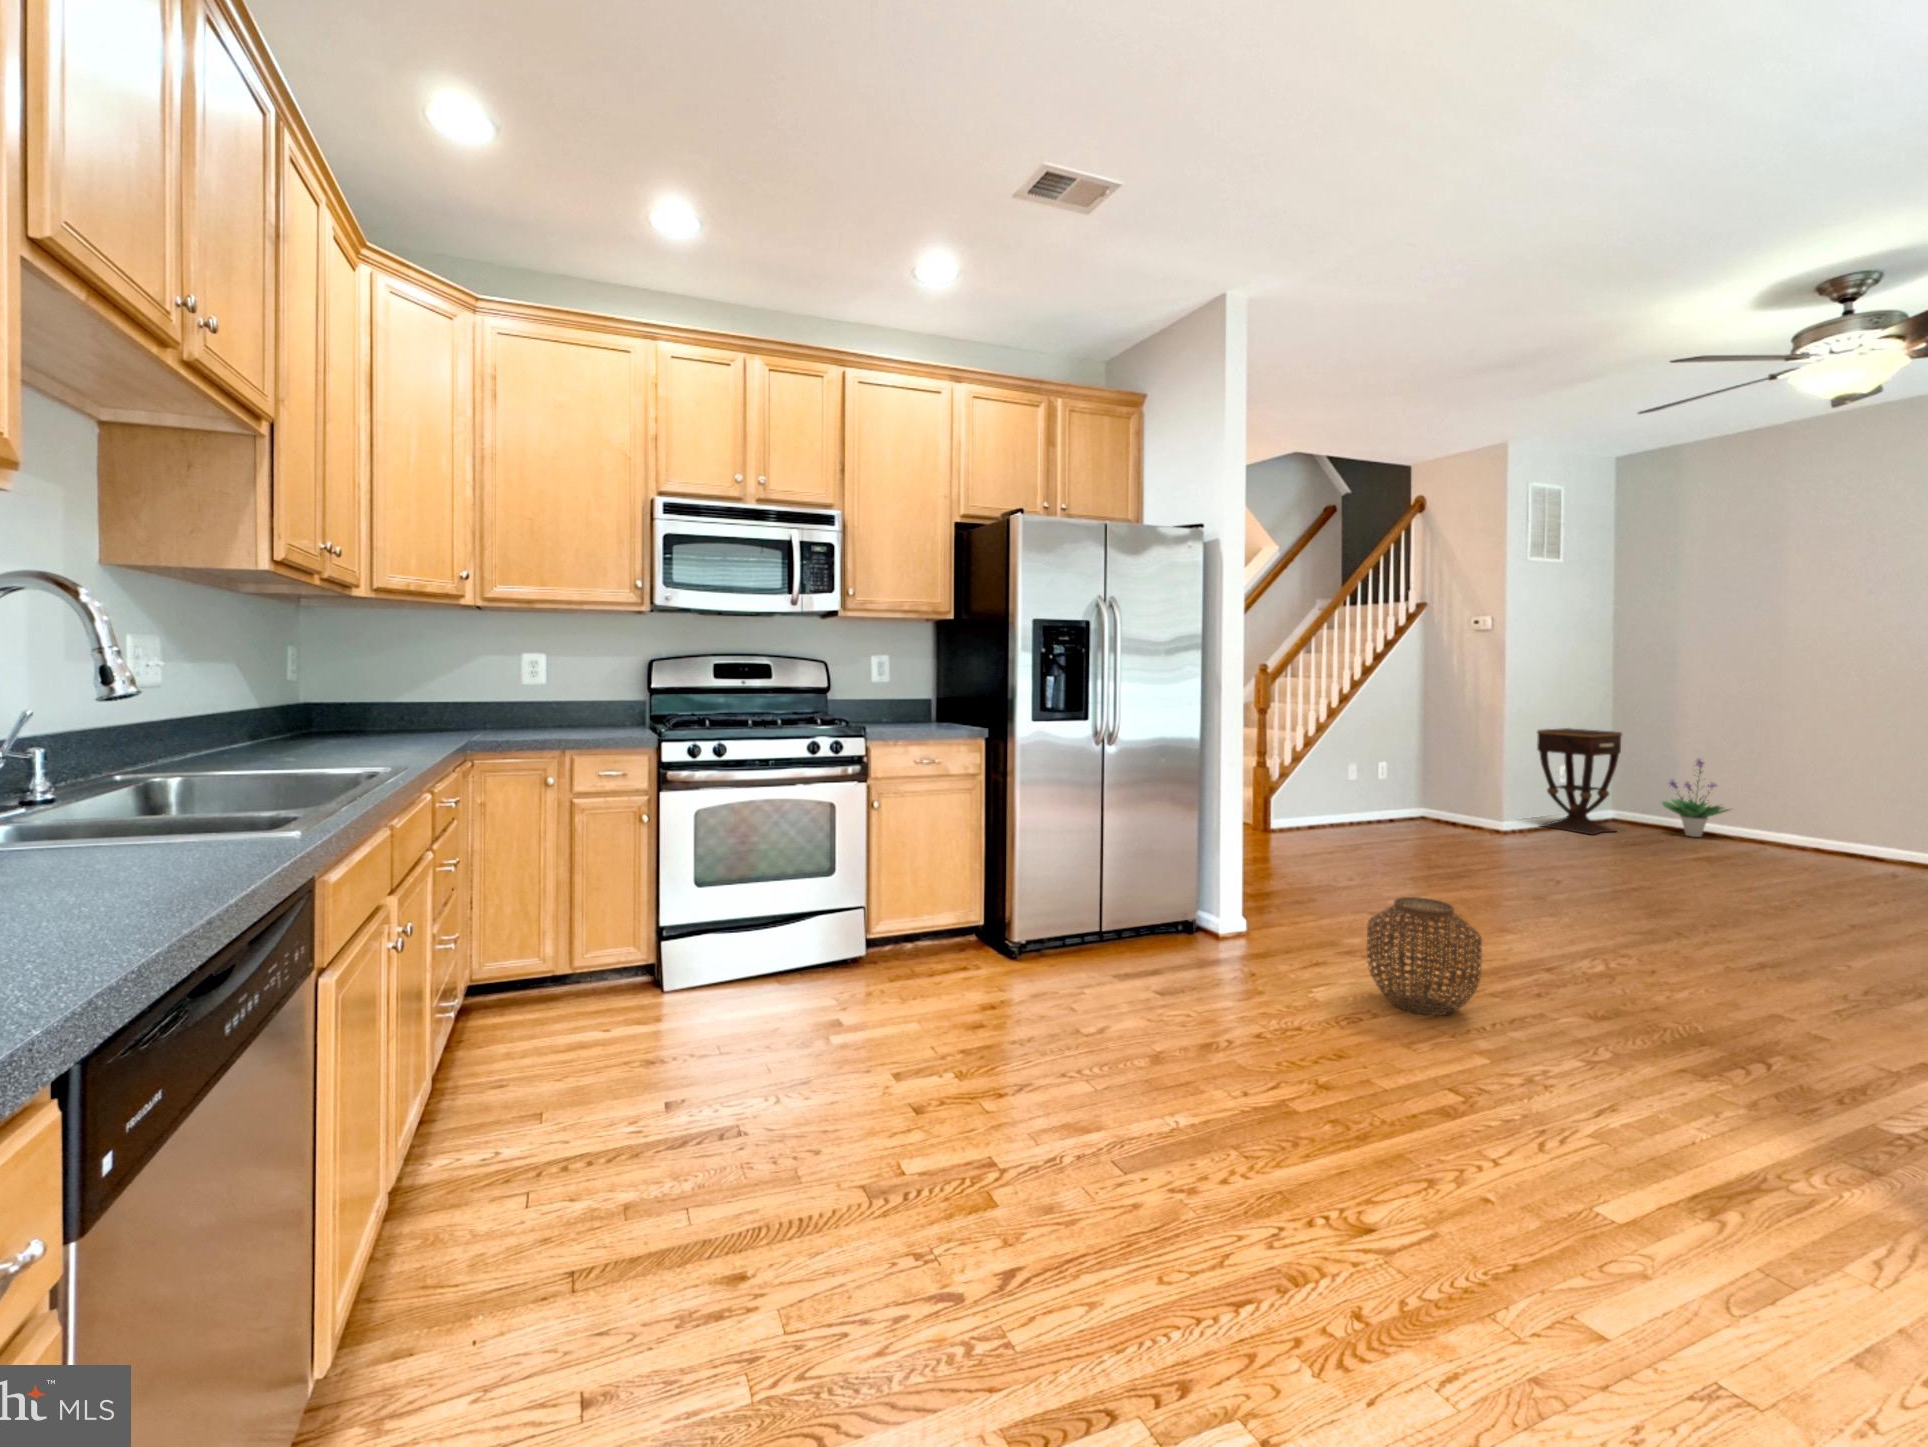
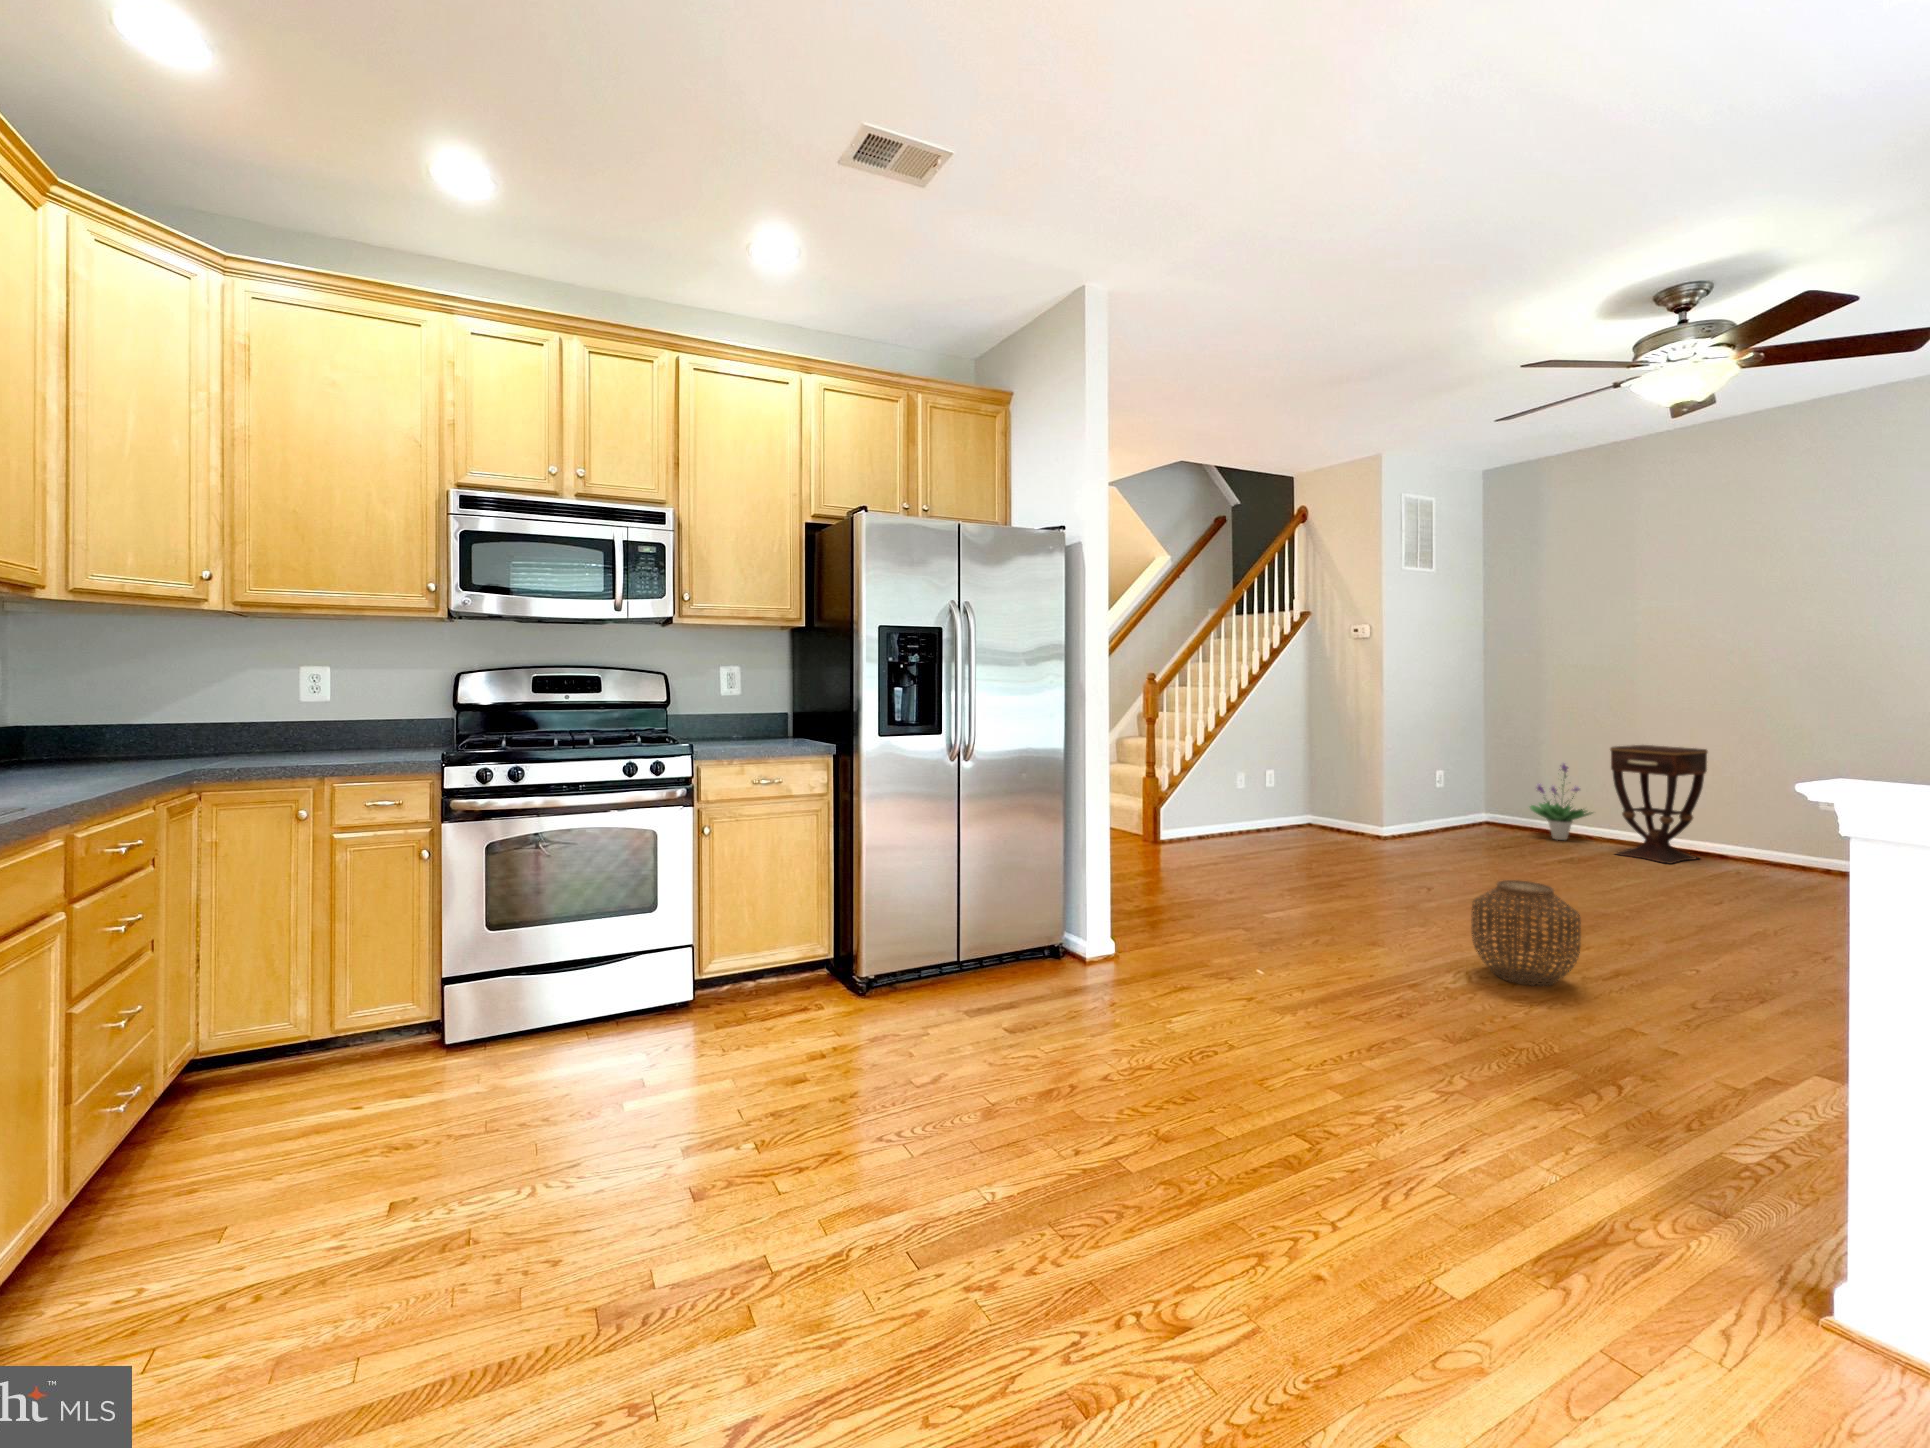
side table: present [1537,728,1622,835] -> present [1610,745,1708,864]
woven basket: present [1367,897,1482,1016] -> present [1471,880,1581,986]

